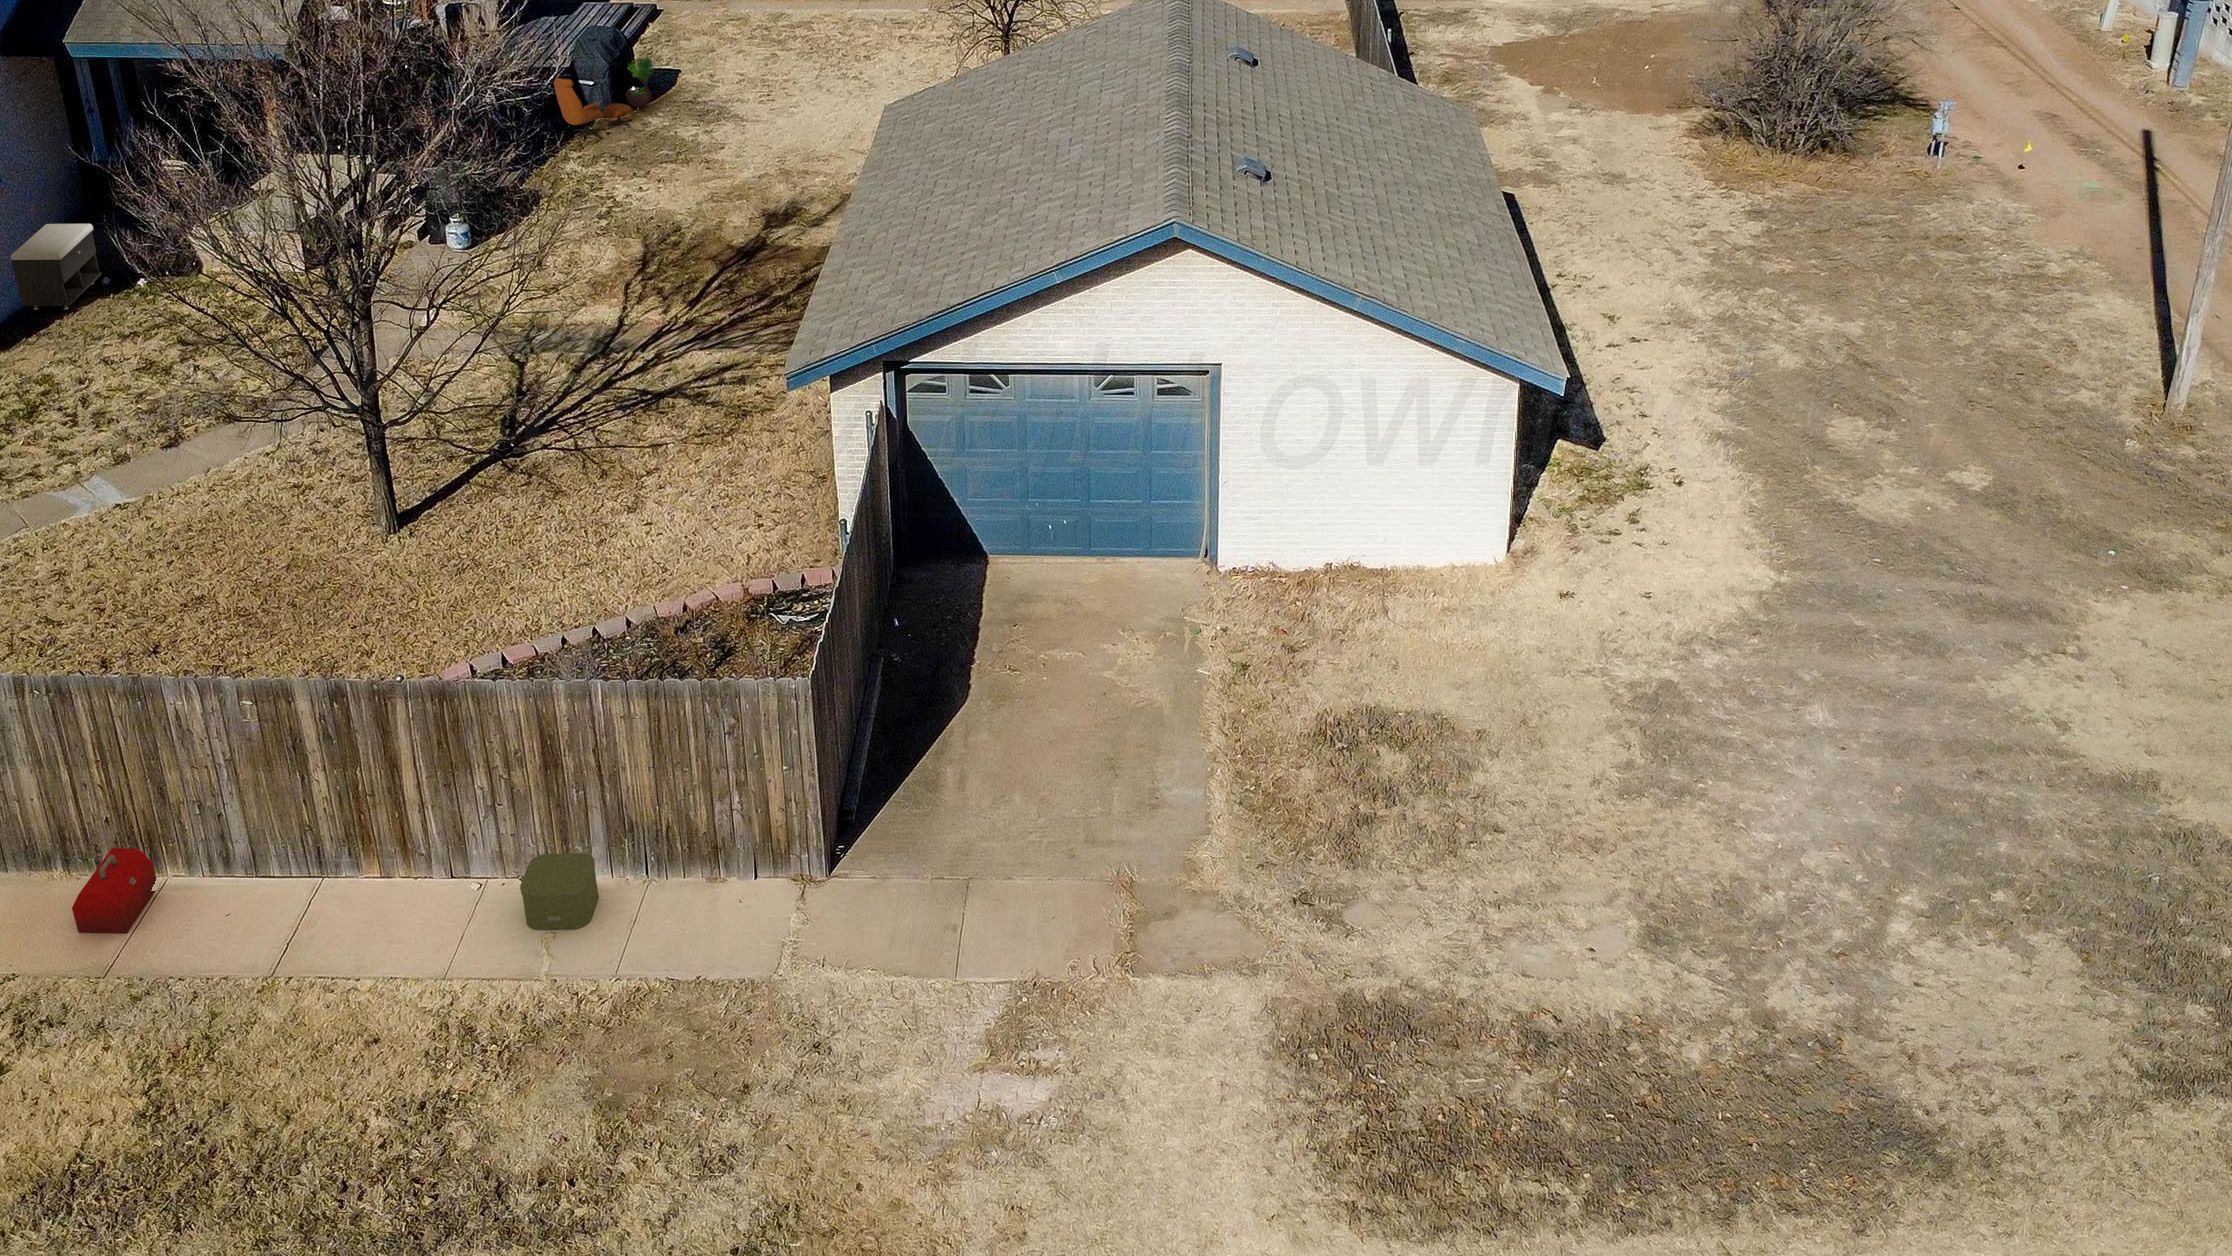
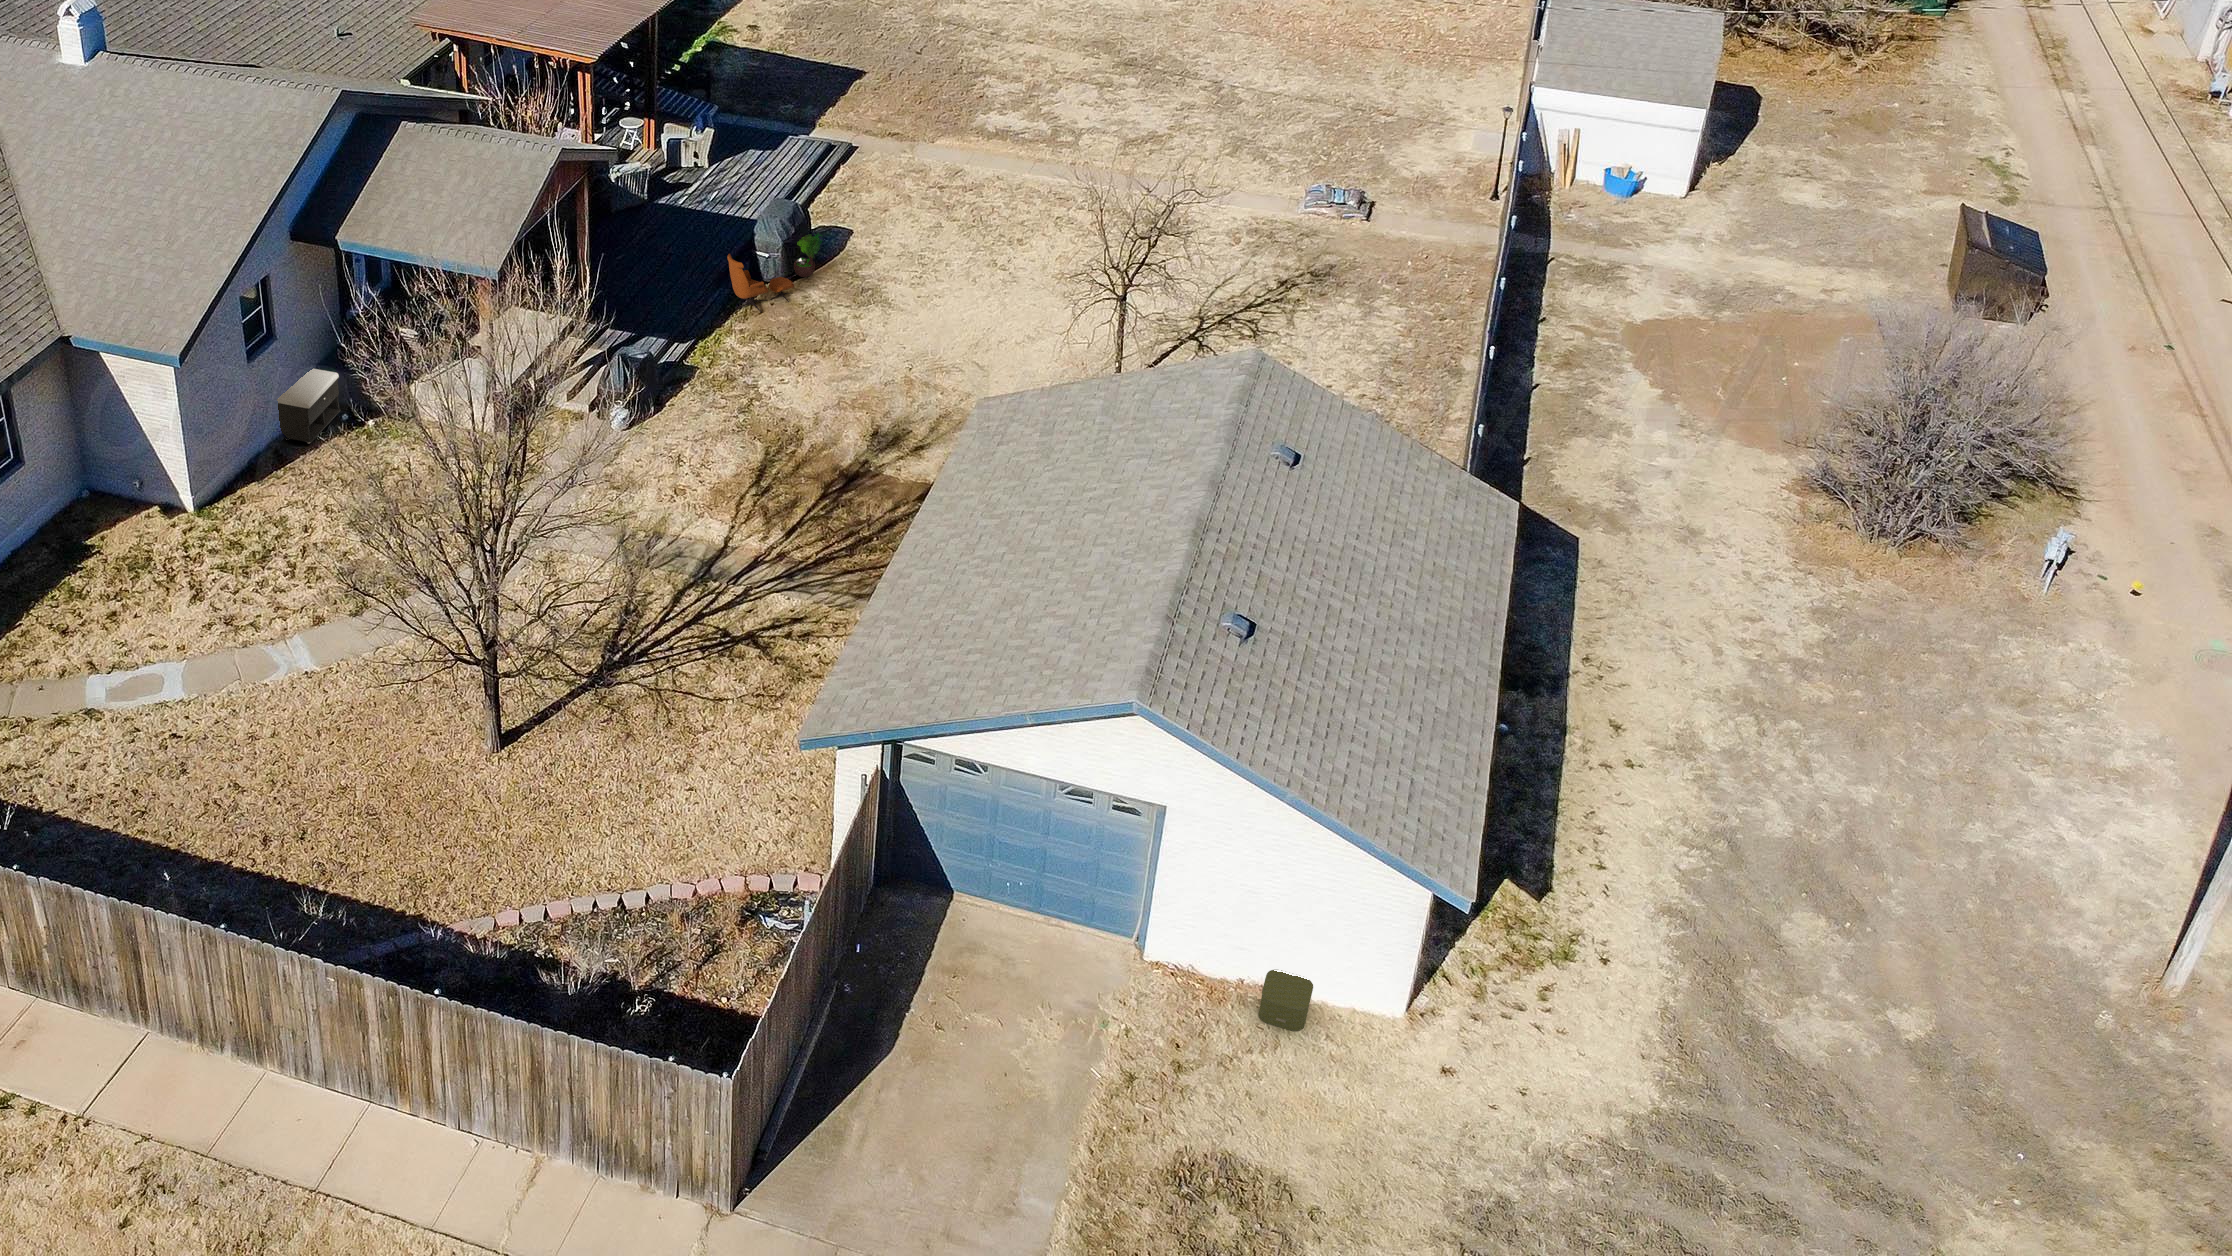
toolbox: present [72,848,156,934] -> none [198,1044,260,1115]
storage box: present [520,853,599,930] -> present [1258,970,1313,1031]

